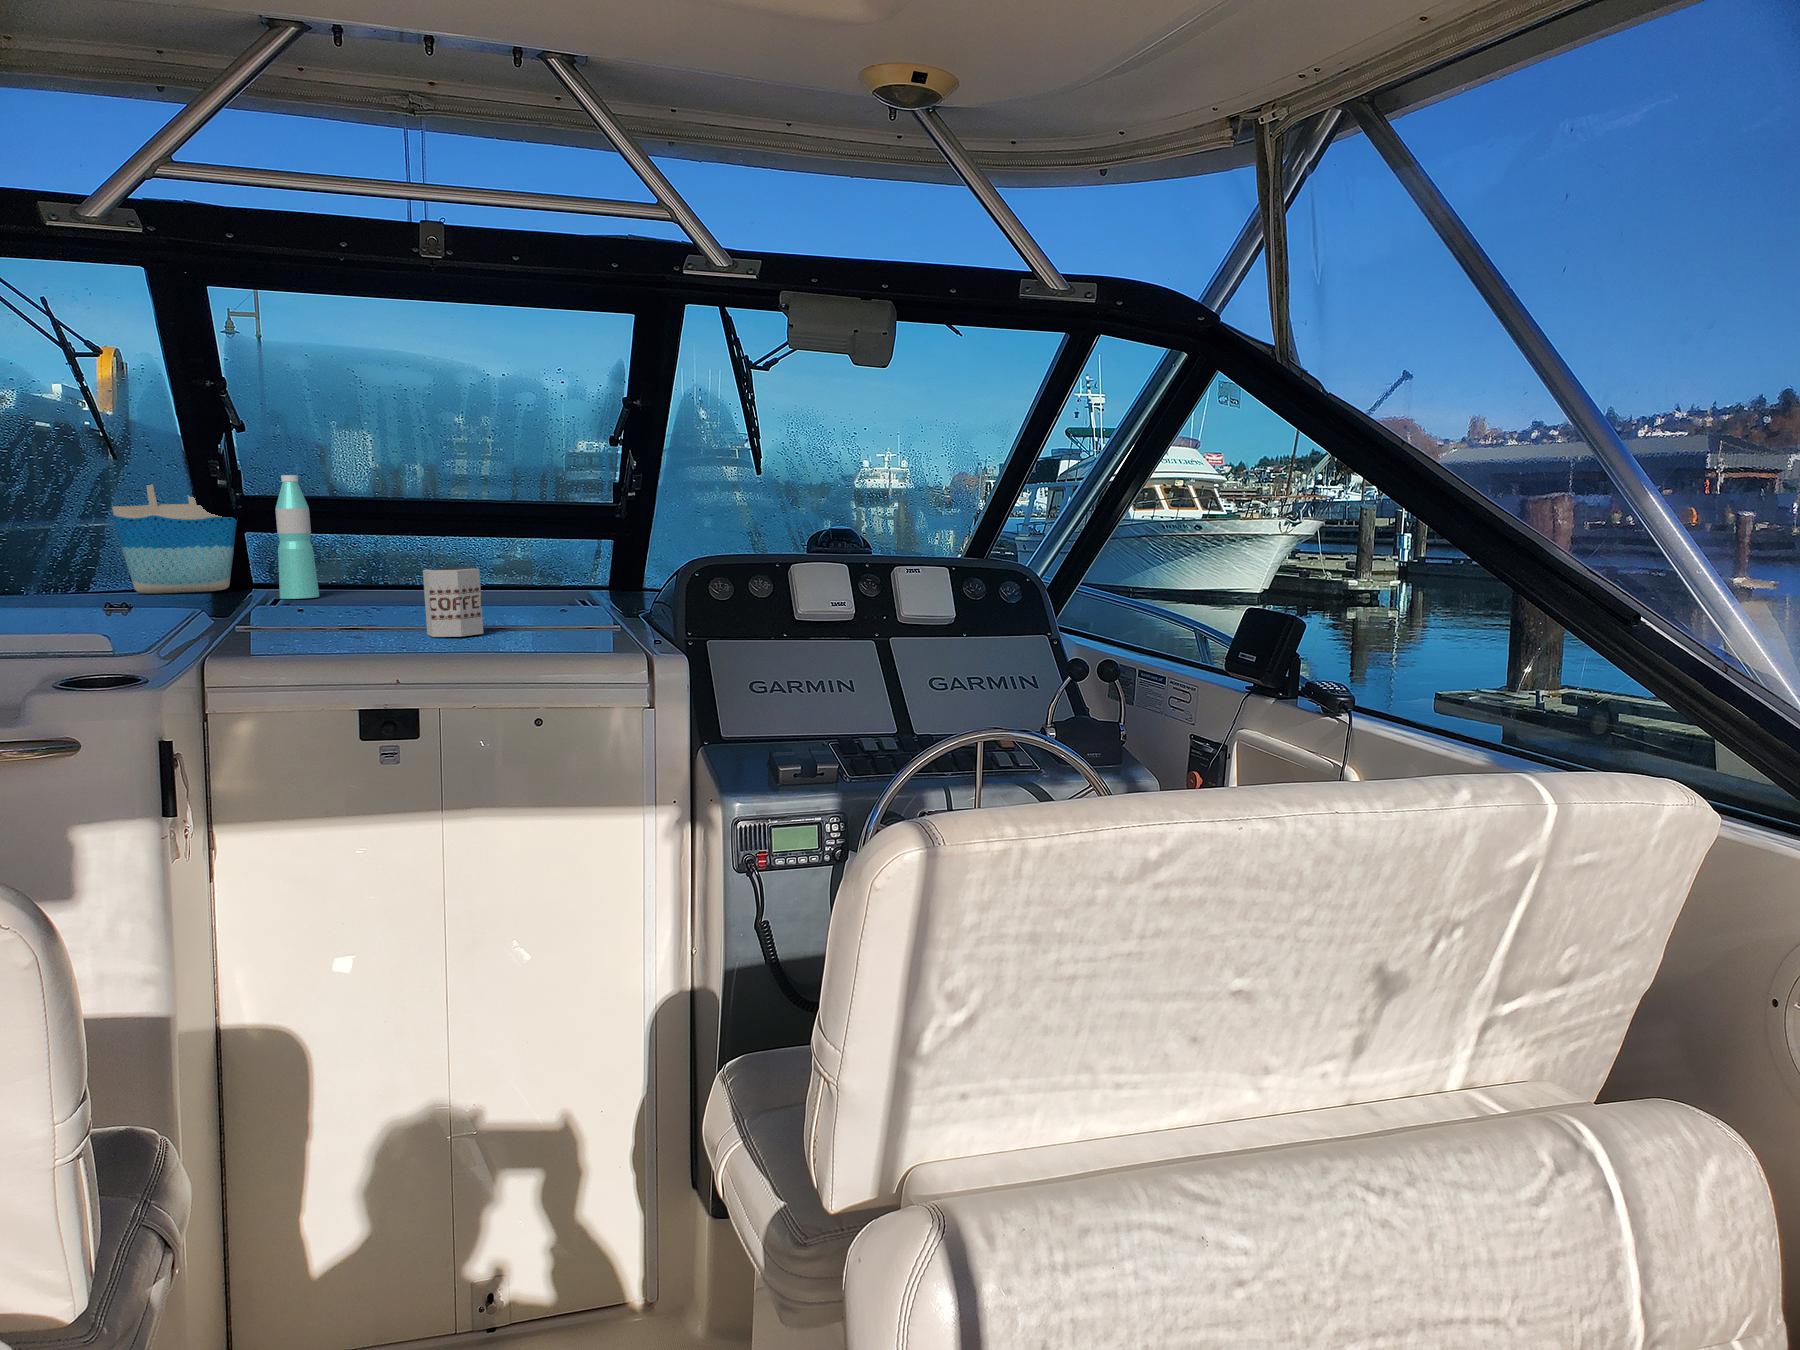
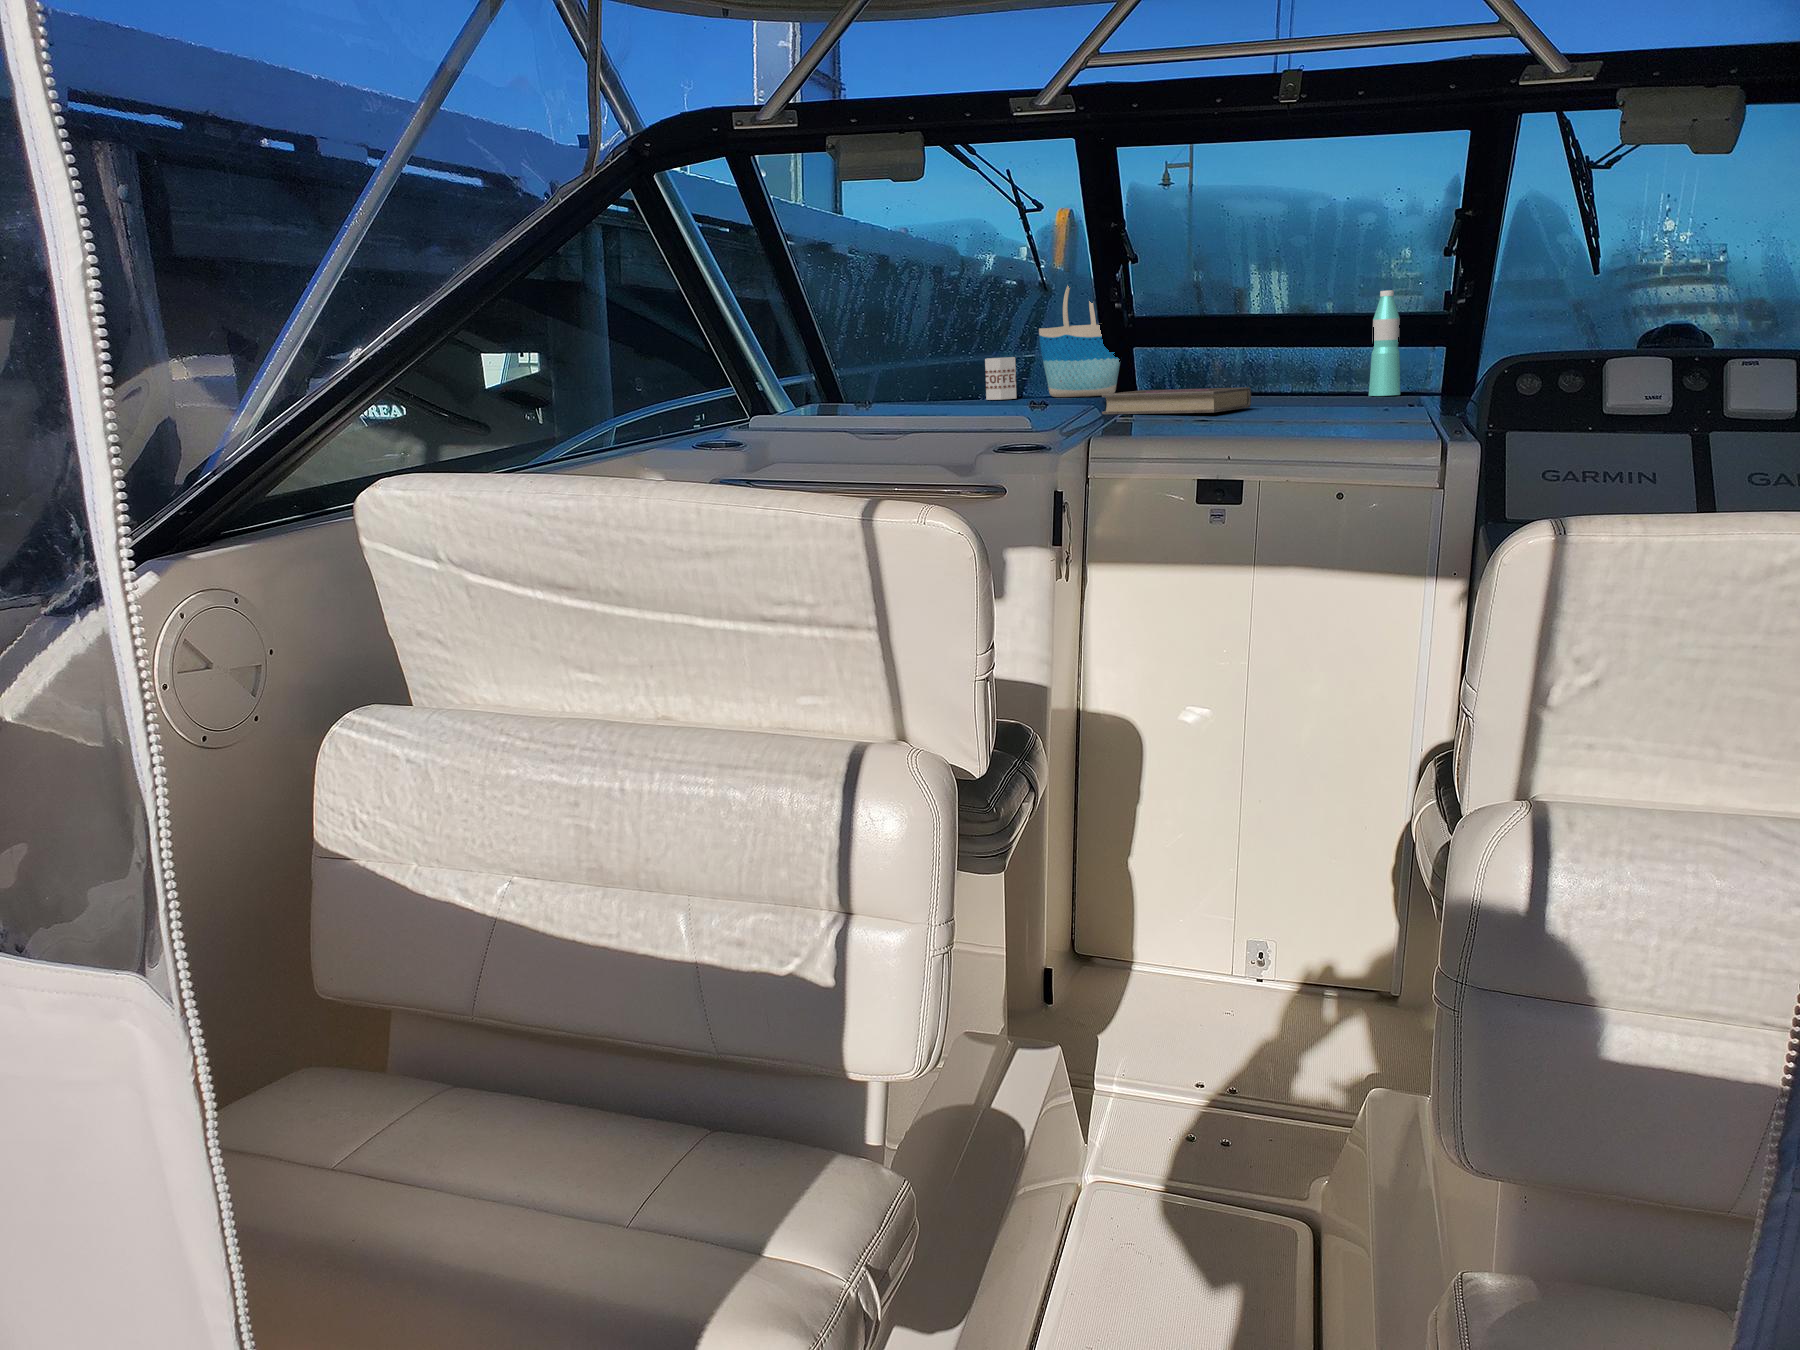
water bottle: present [275,475,319,599] -> present [1369,290,1400,396]
mug: present [423,568,483,637] -> present [985,357,1017,400]
book: none [206,587,410,623] -> present [1102,387,1251,414]

